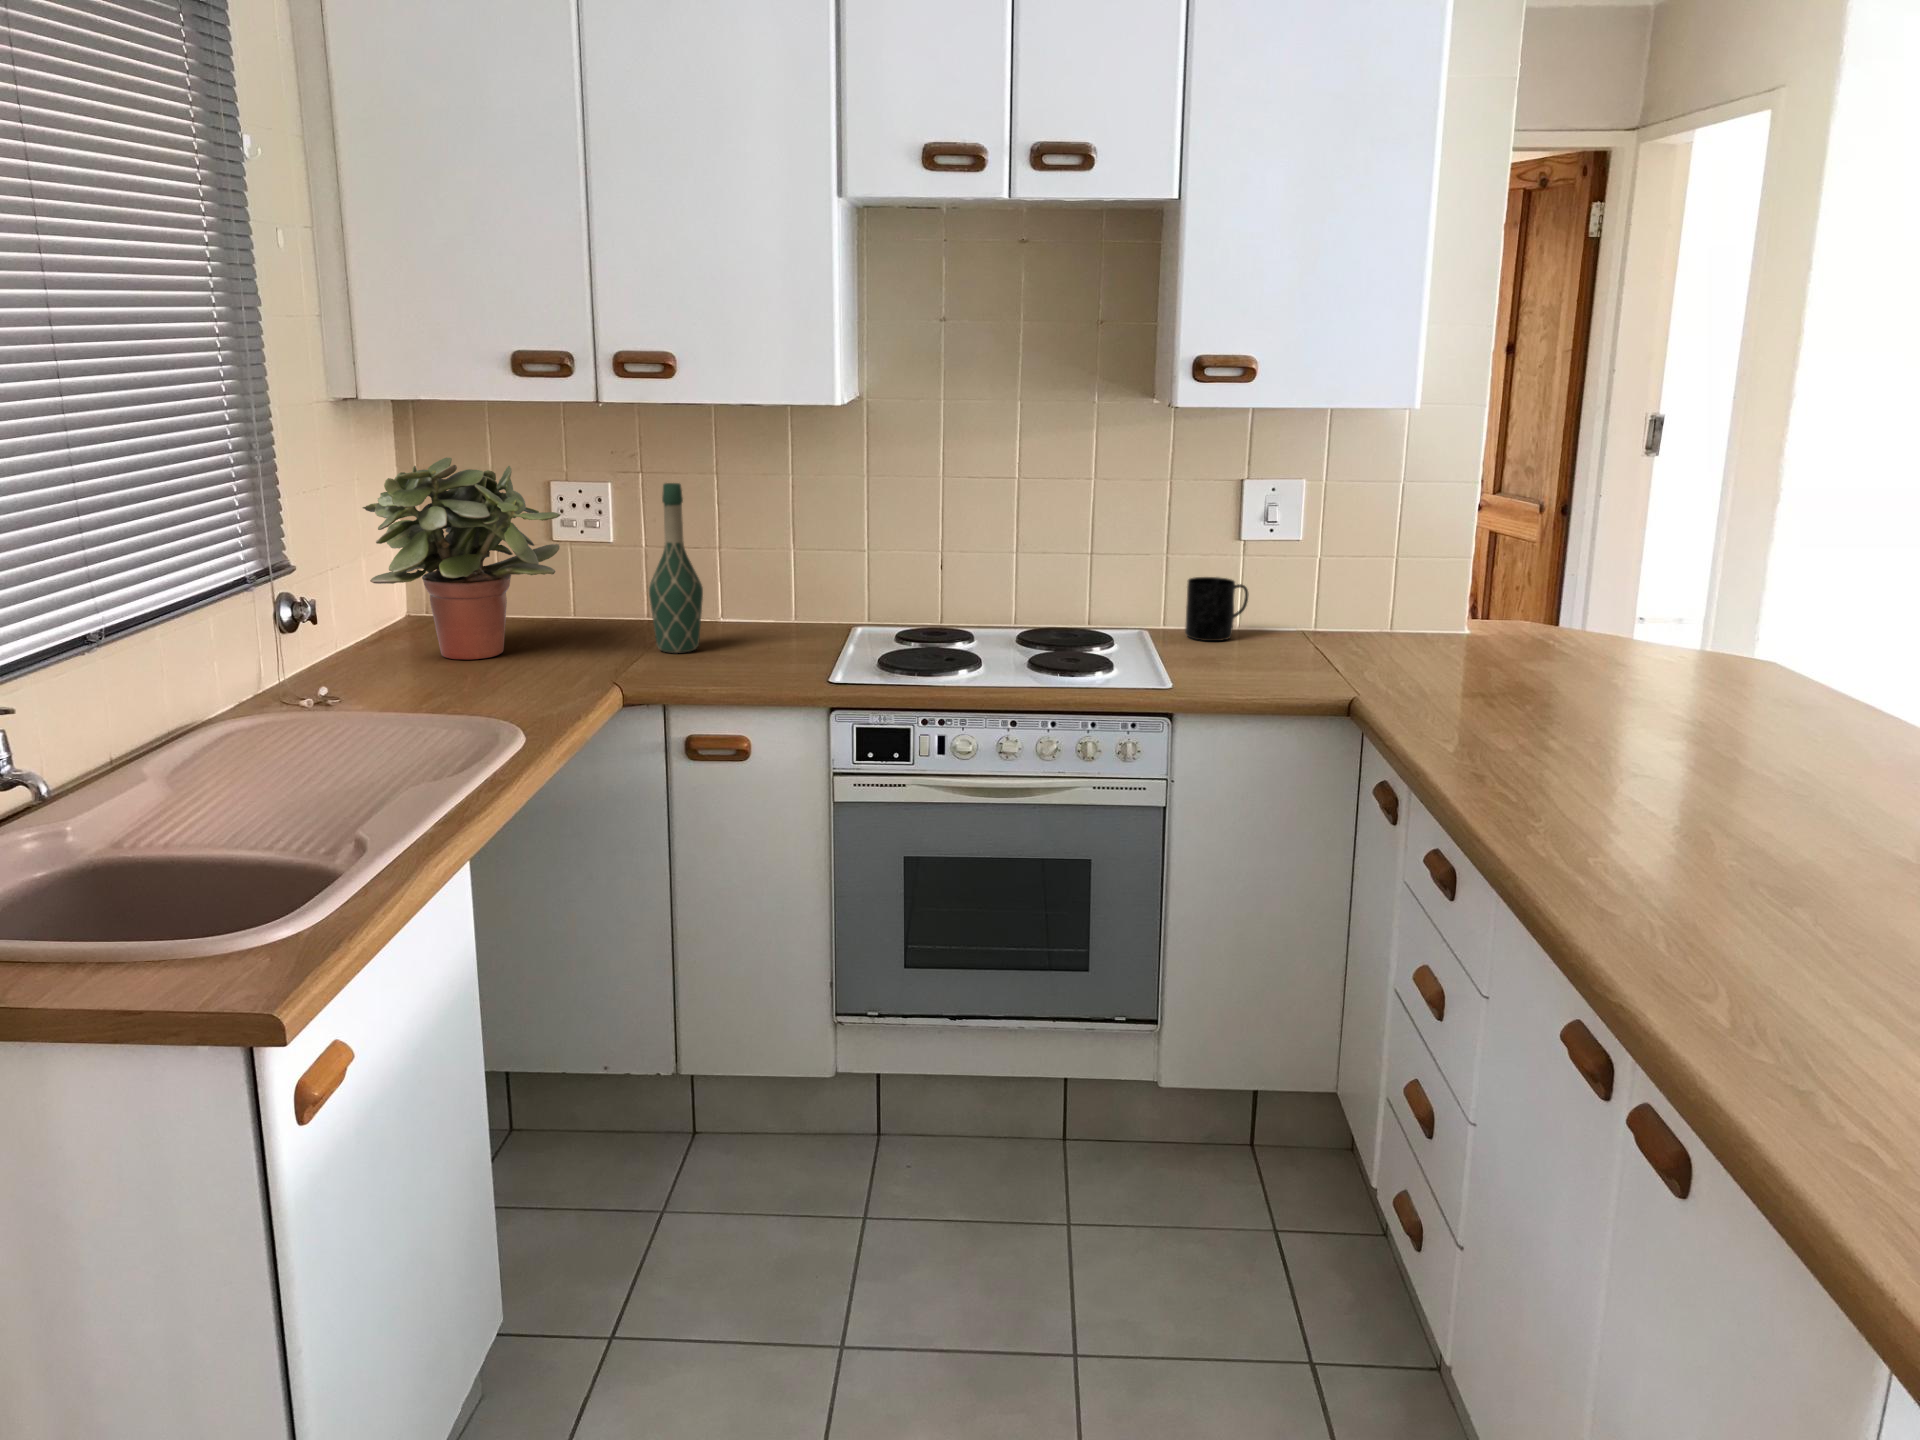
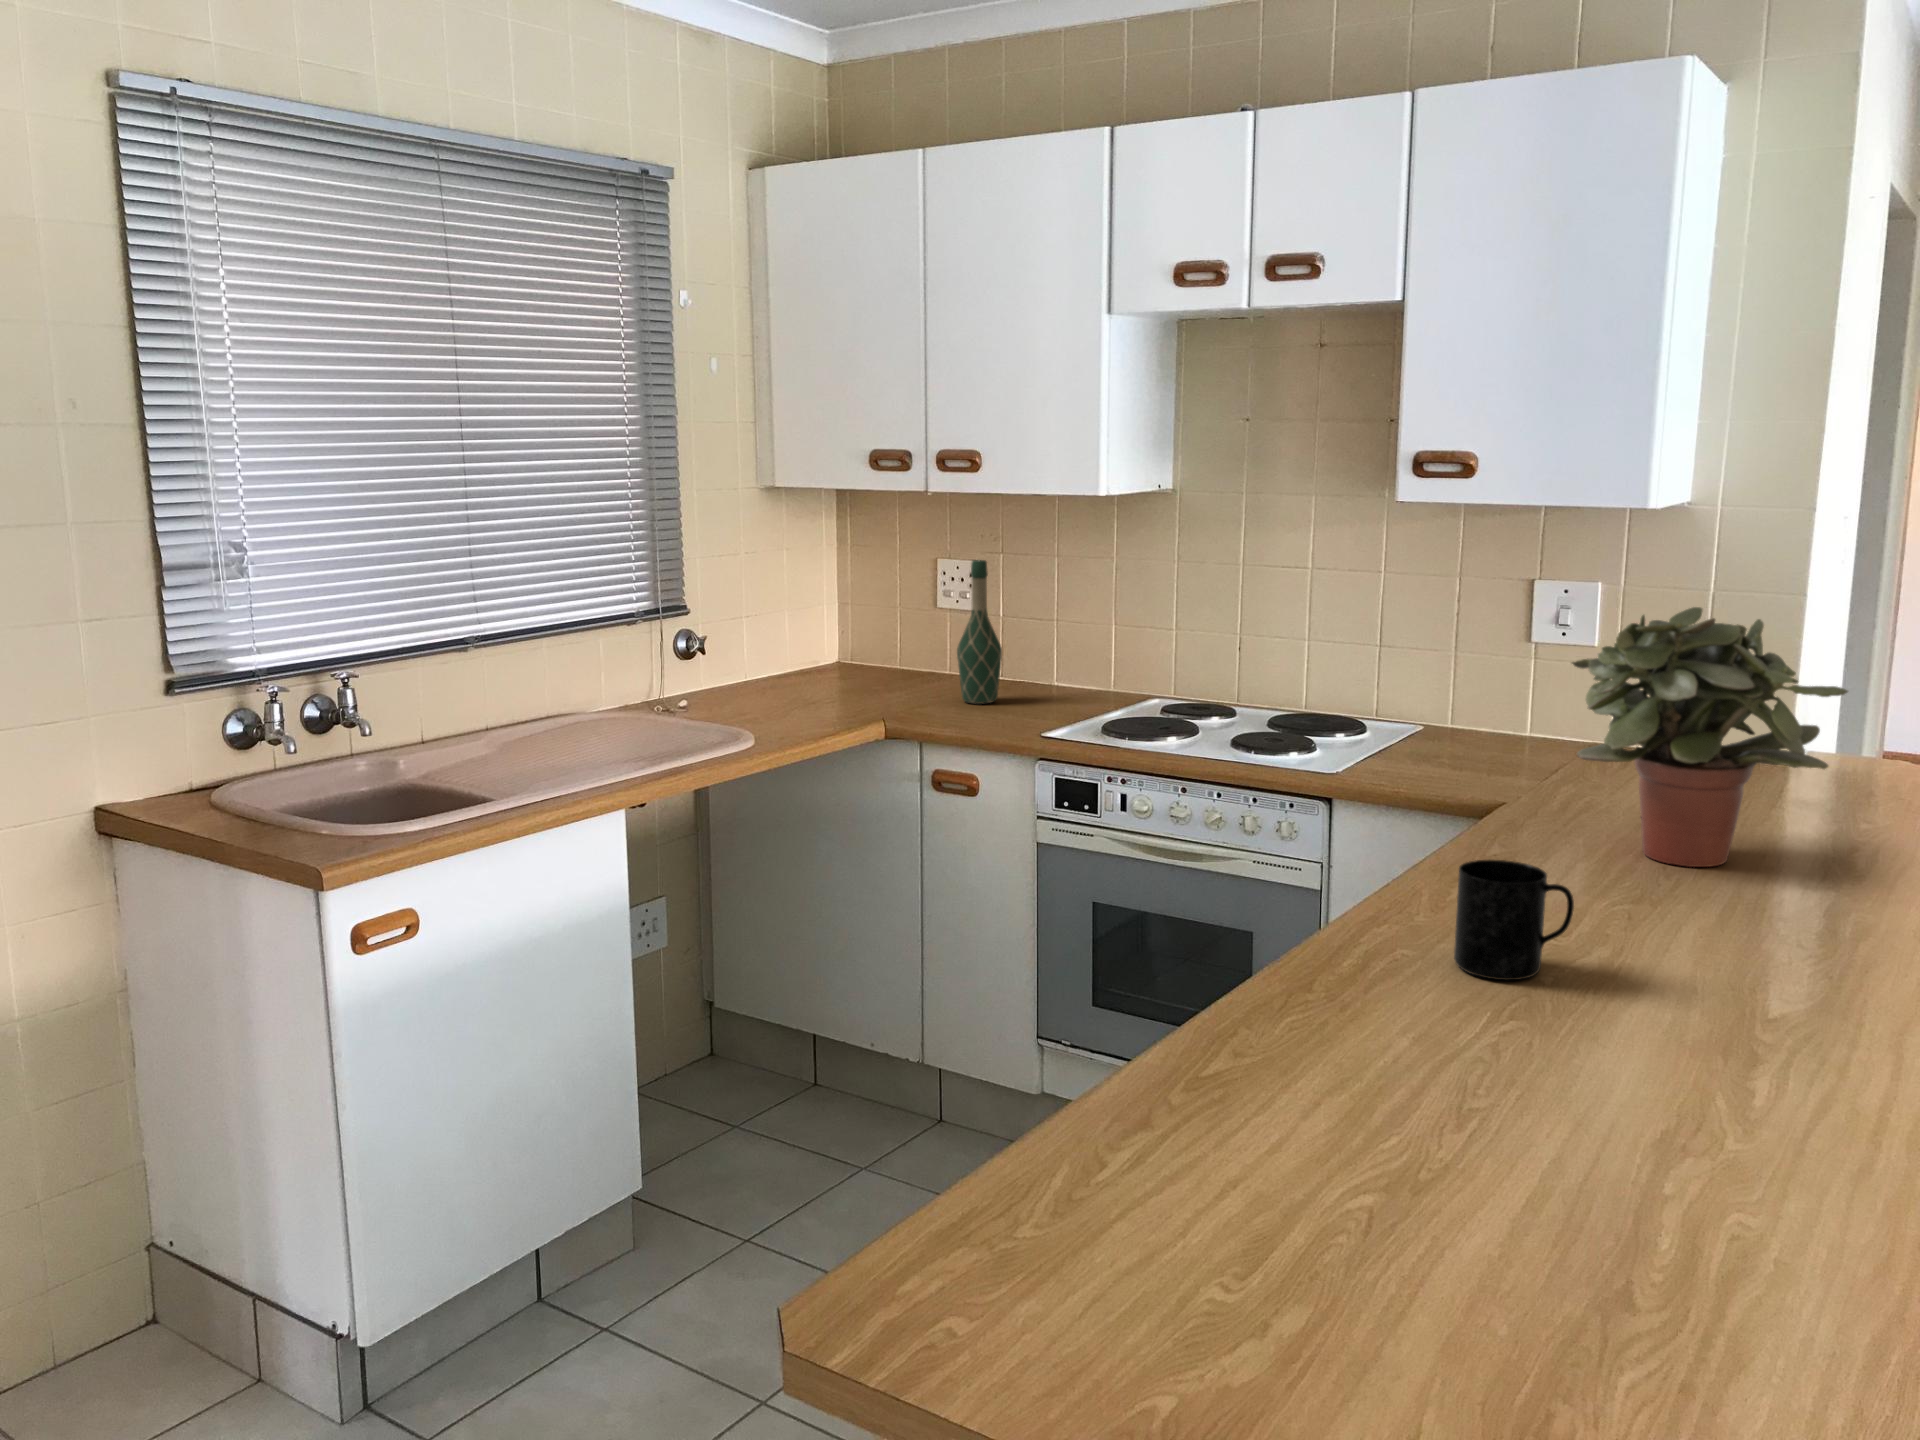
potted plant: present [363,457,560,660] -> present [1572,607,1848,867]
mug: present [1185,577,1249,641] -> present [1454,860,1574,980]

